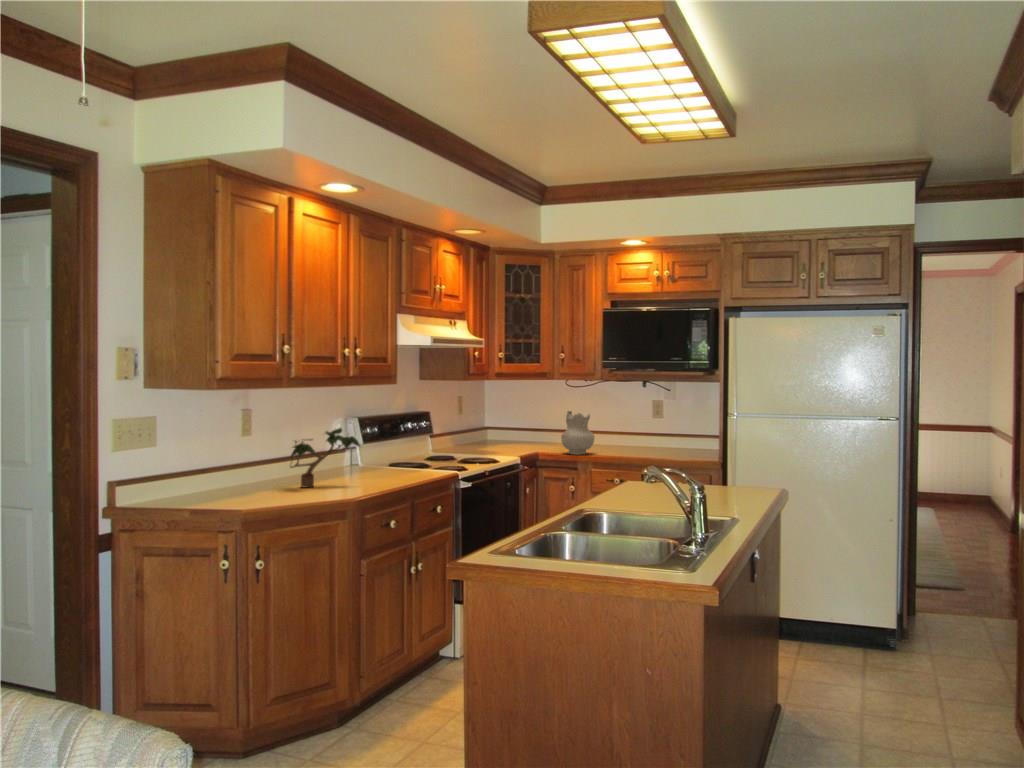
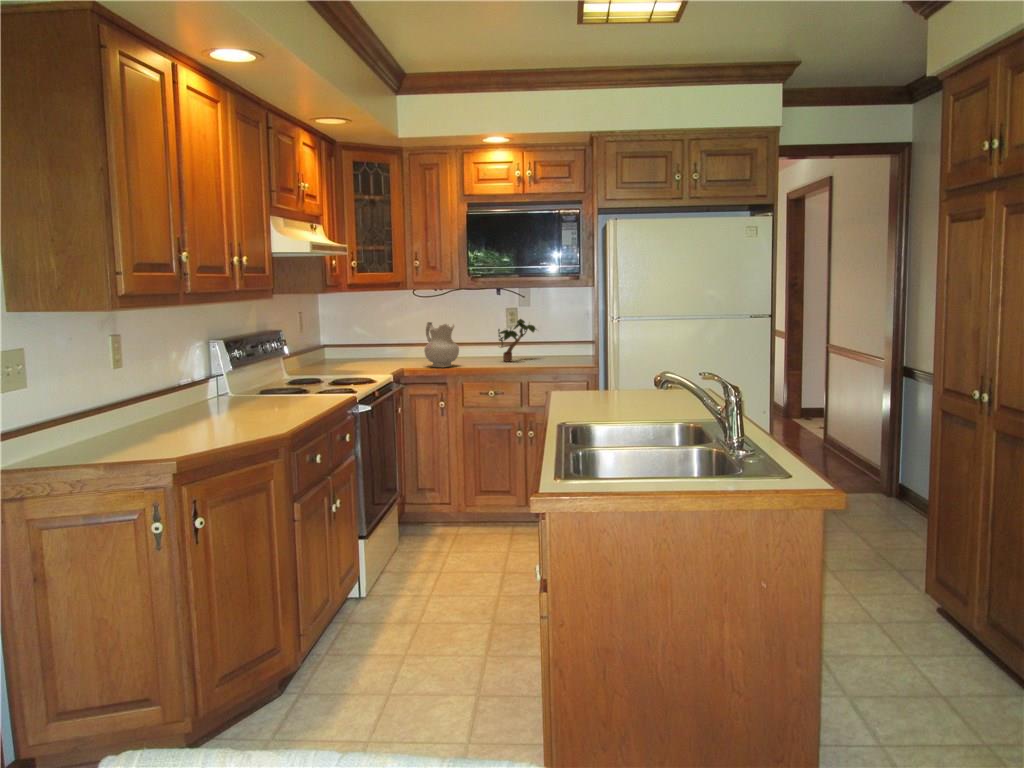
potted plant: present [290,428,360,487] -> present [498,319,536,362]

